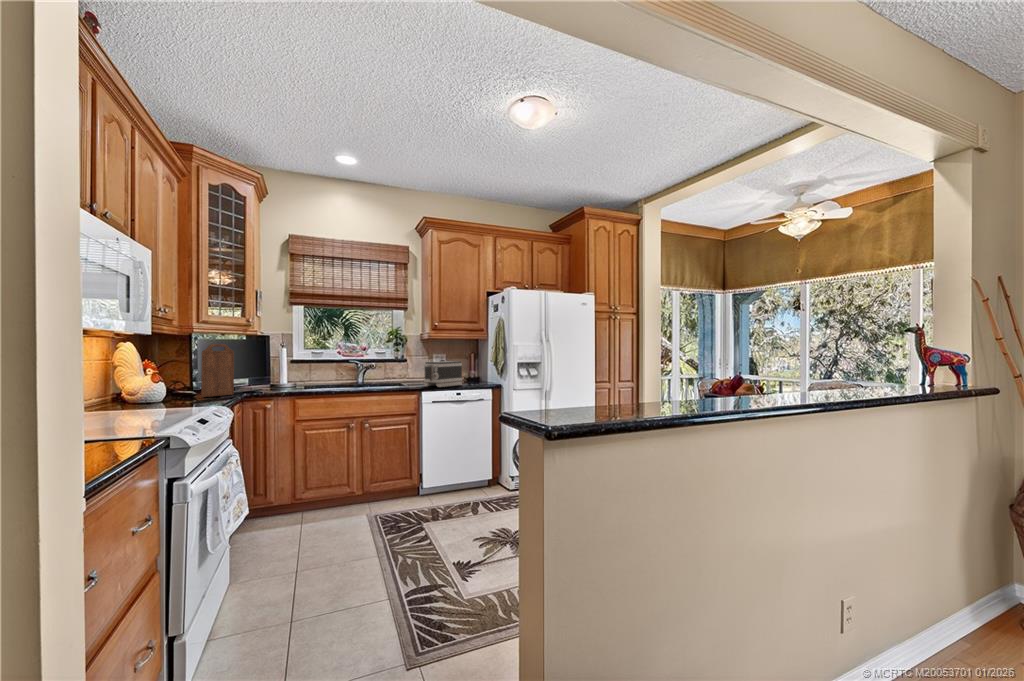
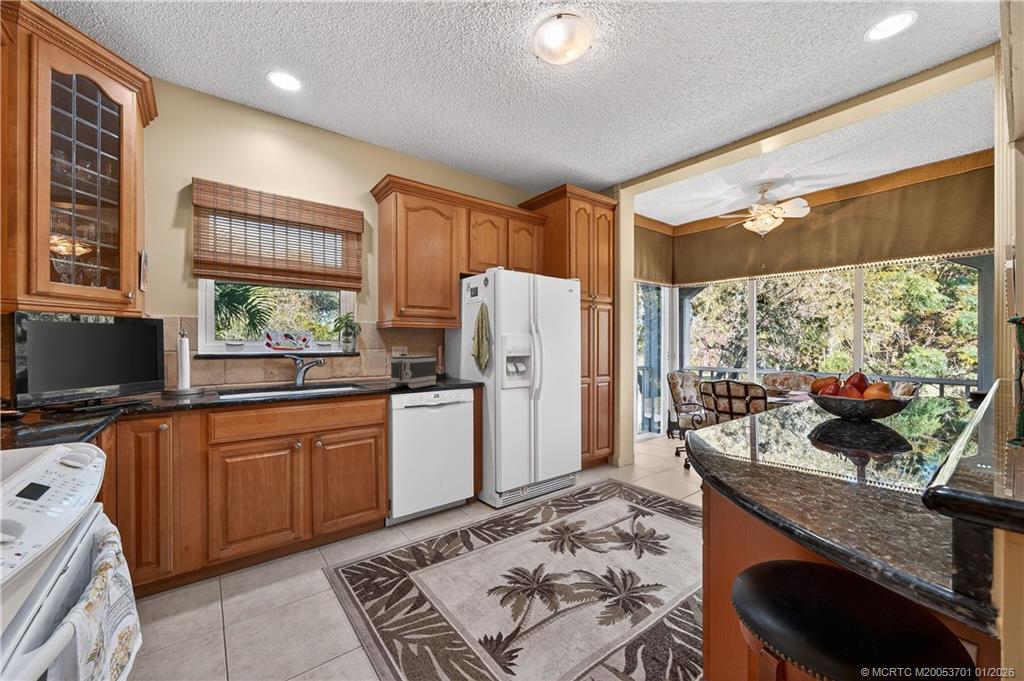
cutting board: present [201,344,234,397] -> none [35,329,101,418]

